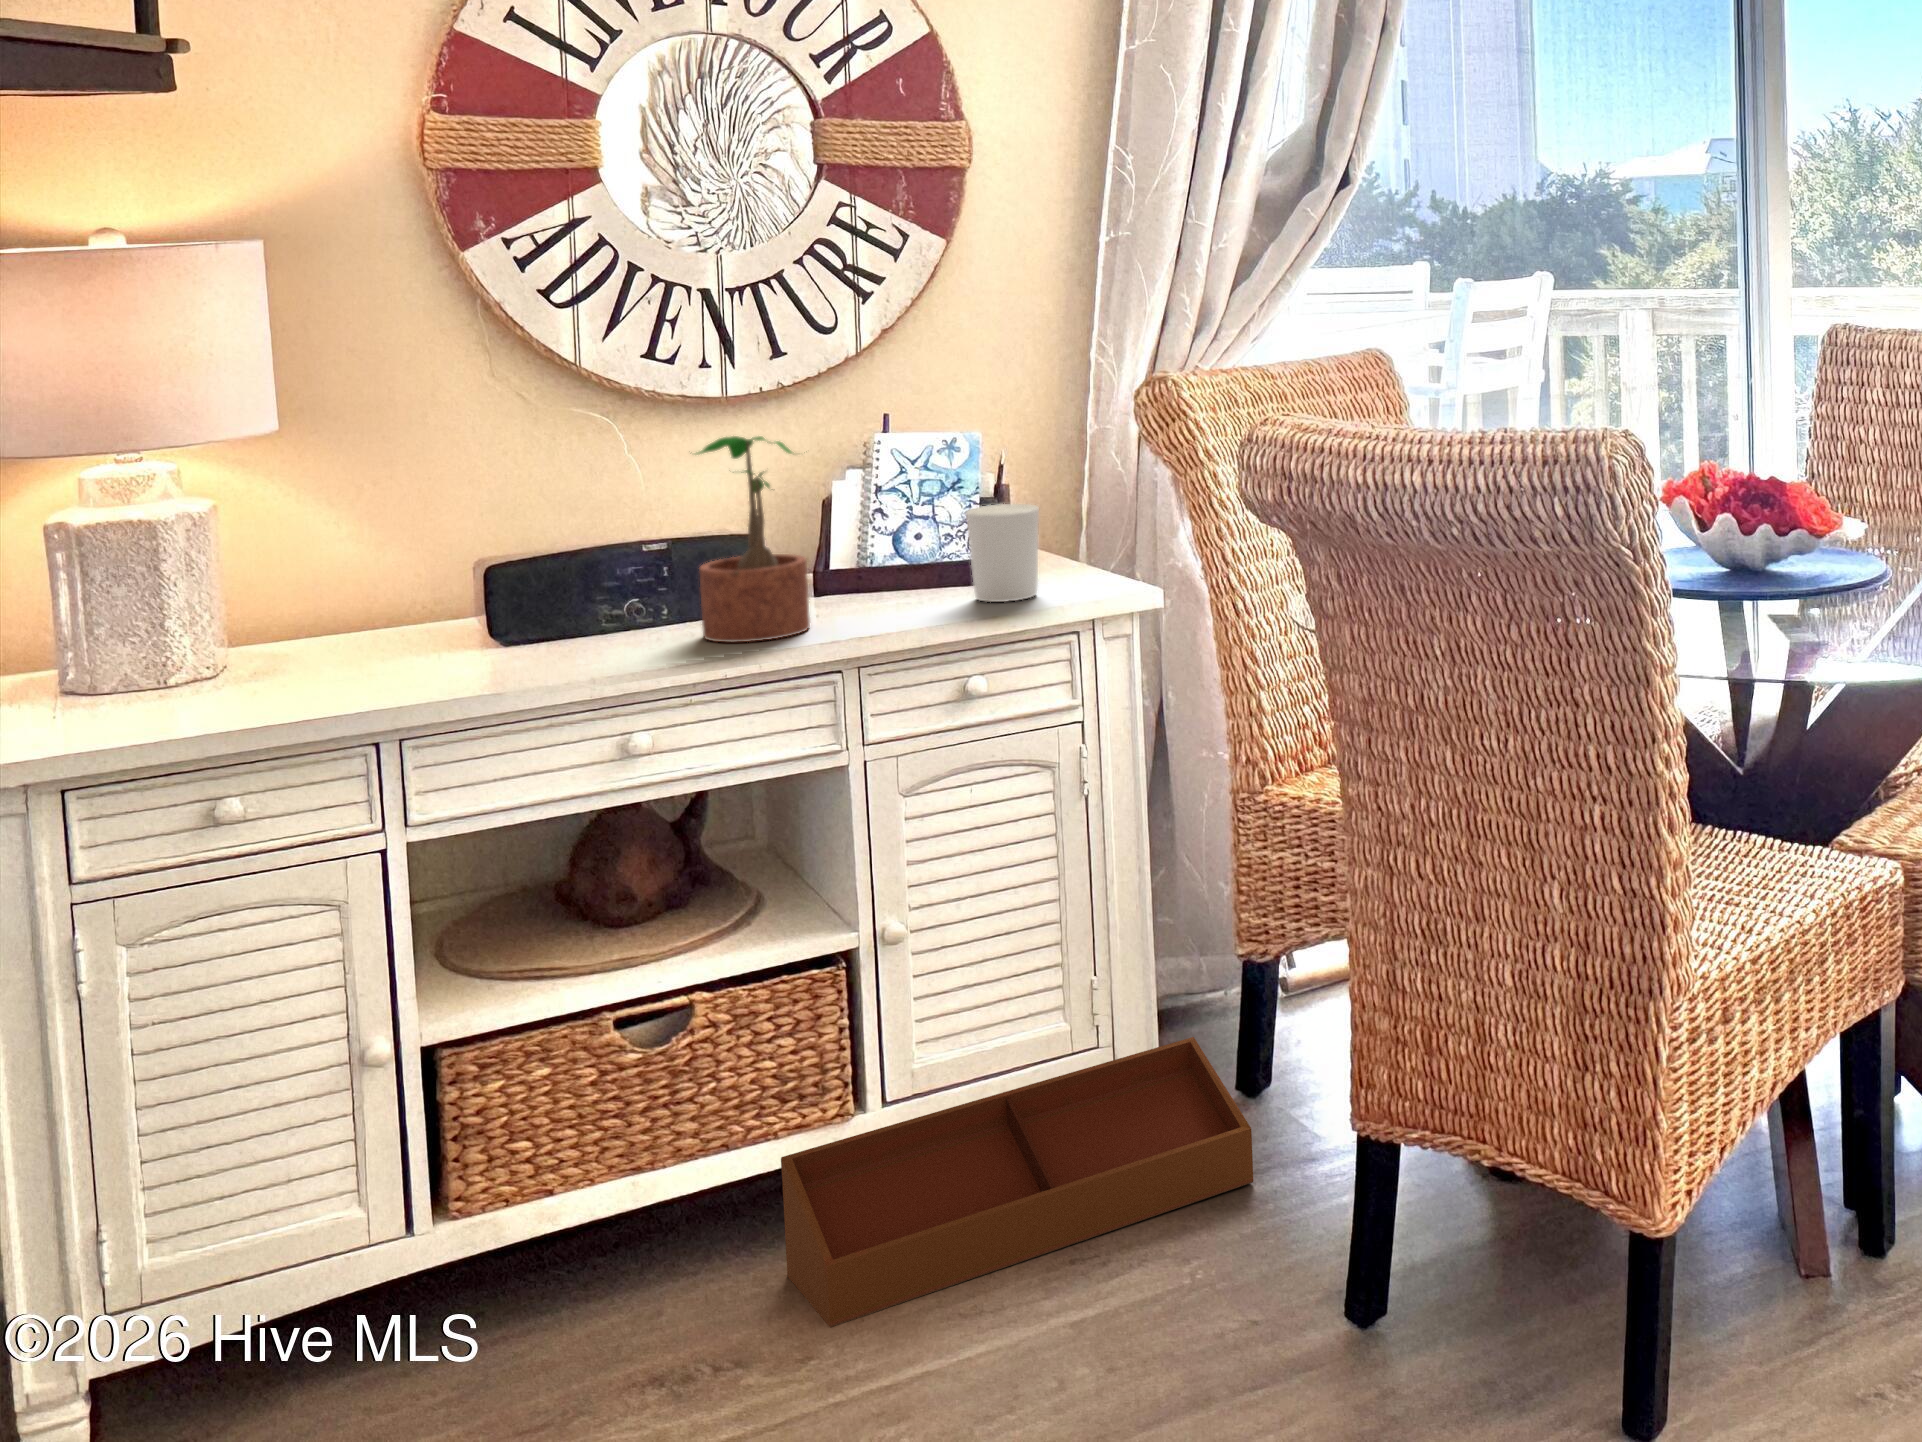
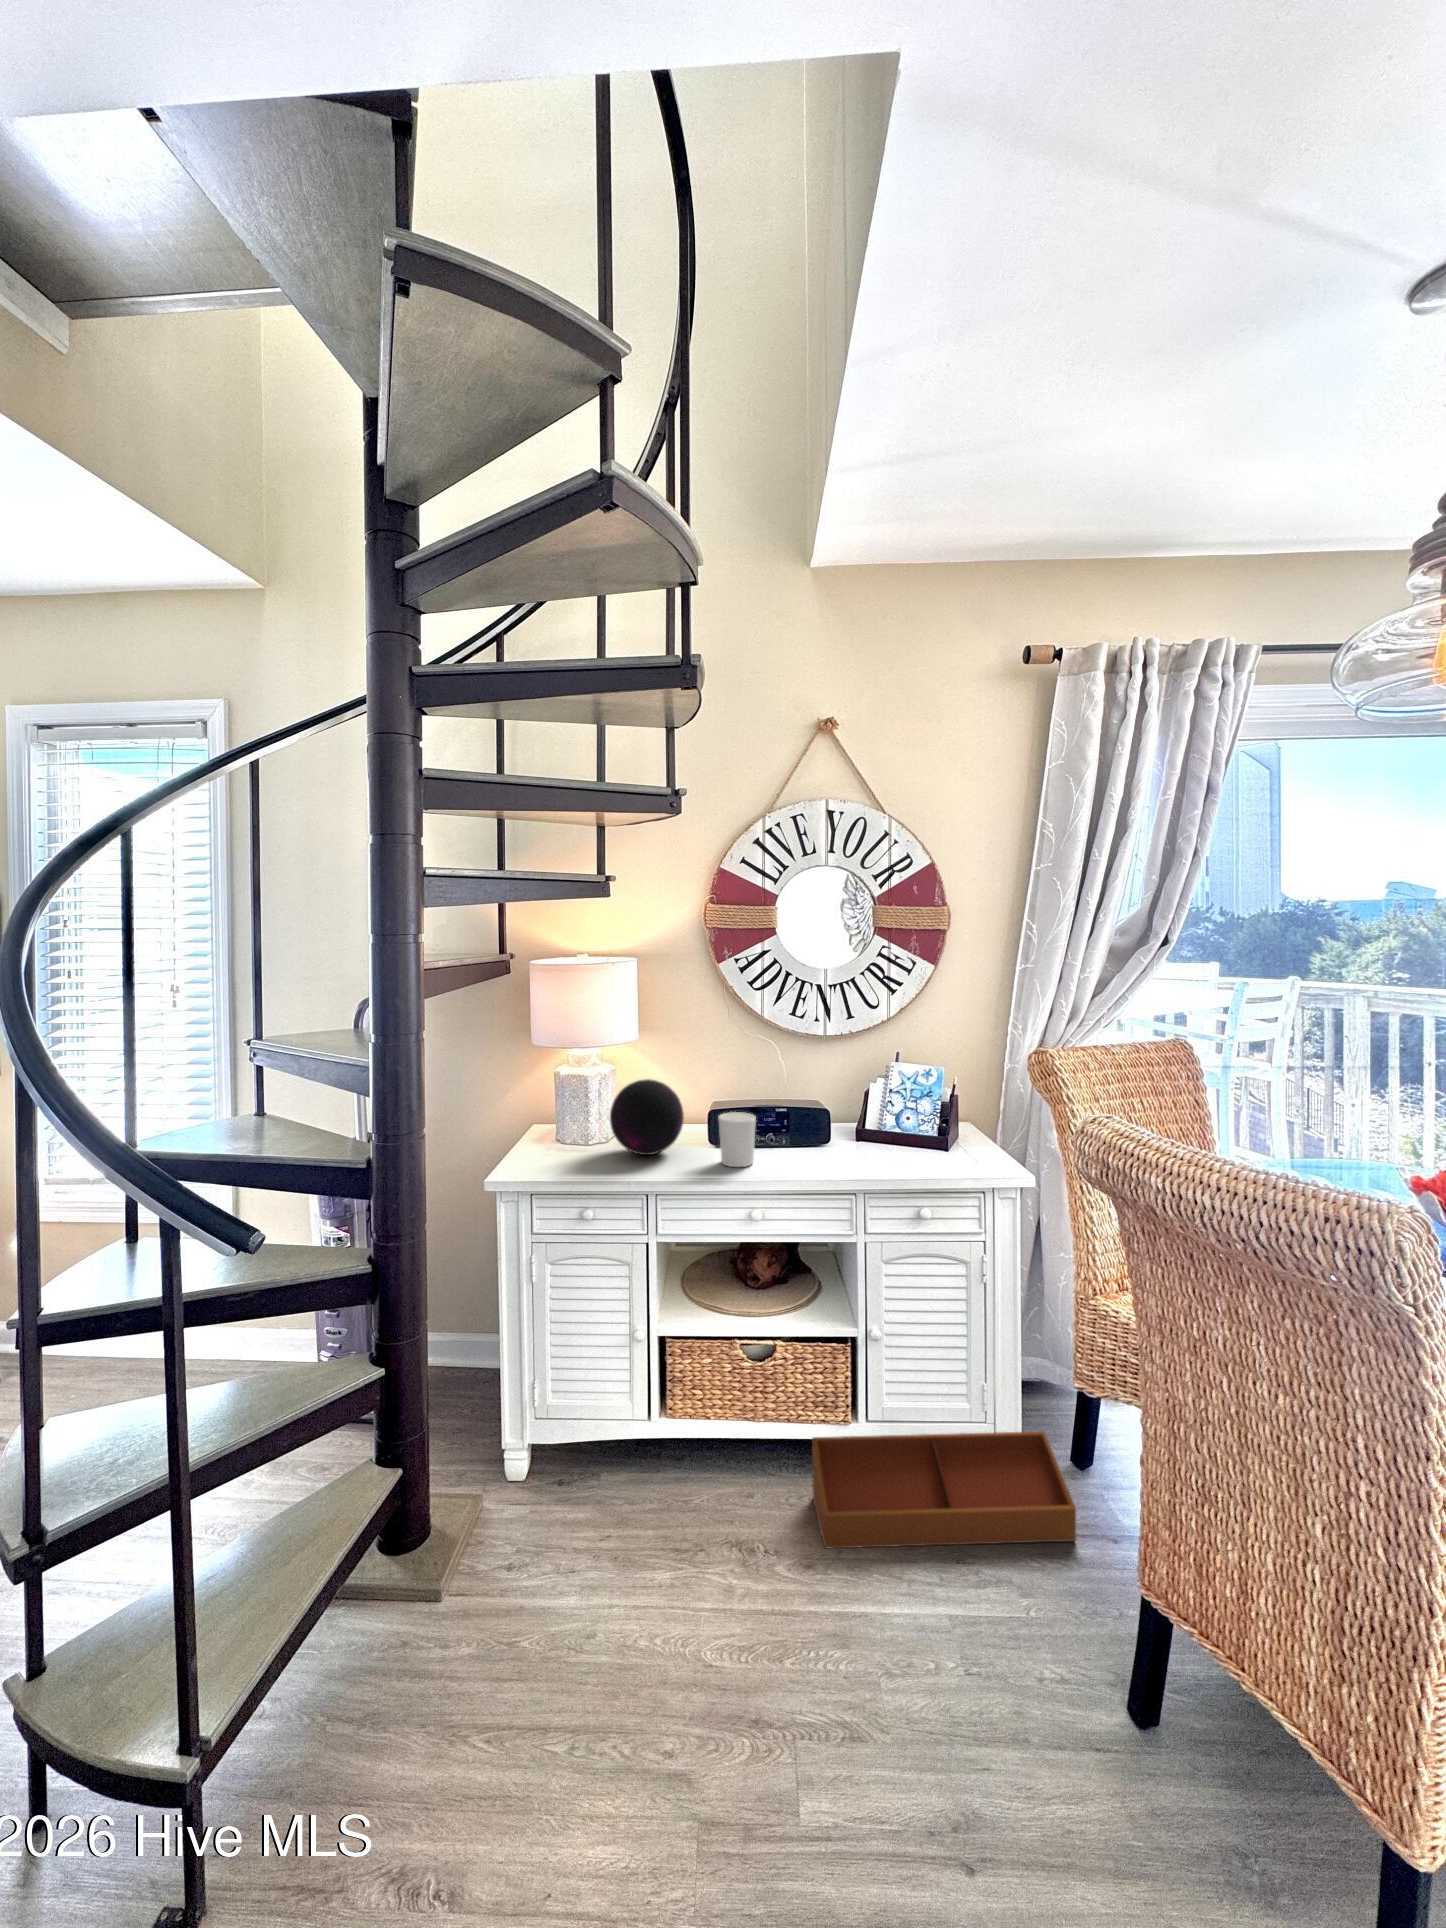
potted plant: present [697,436,810,642] -> none [792,1064,849,1170]
candle holder: present [966,504,1039,602] -> present [718,1112,756,1167]
decorative orb: none [244,508,436,677] -> present [610,1079,684,1155]

